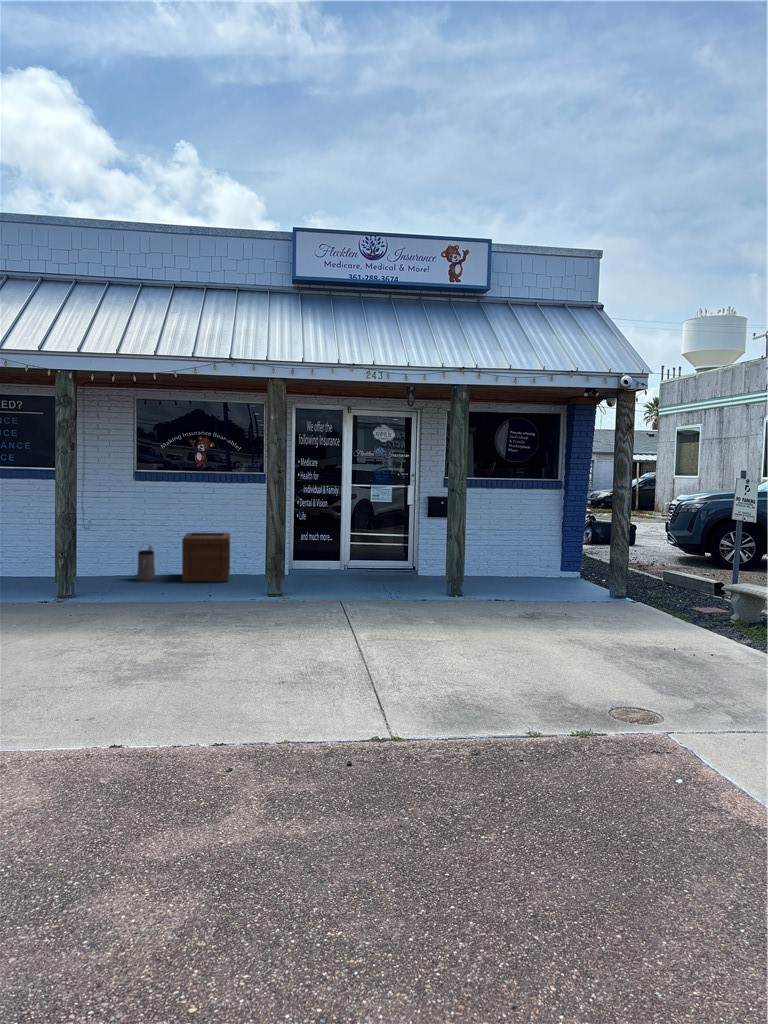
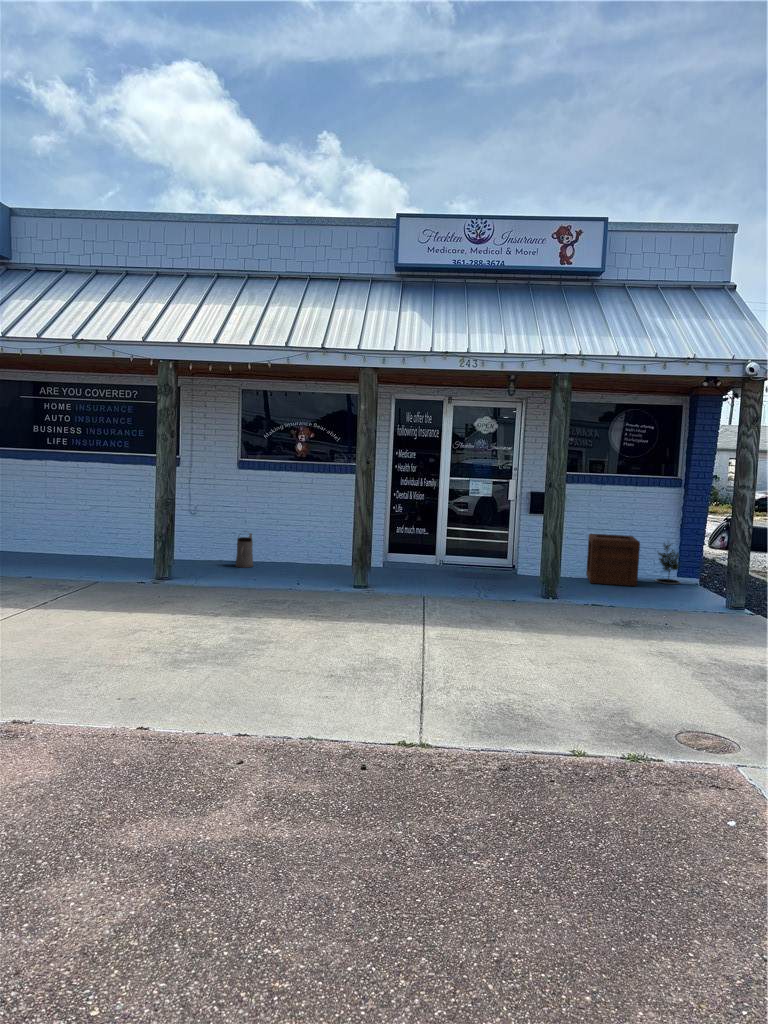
wooden crate: present [182,533,230,582] -> present [586,534,640,586]
potted tree: none [542,537,566,579] -> present [655,544,681,584]

